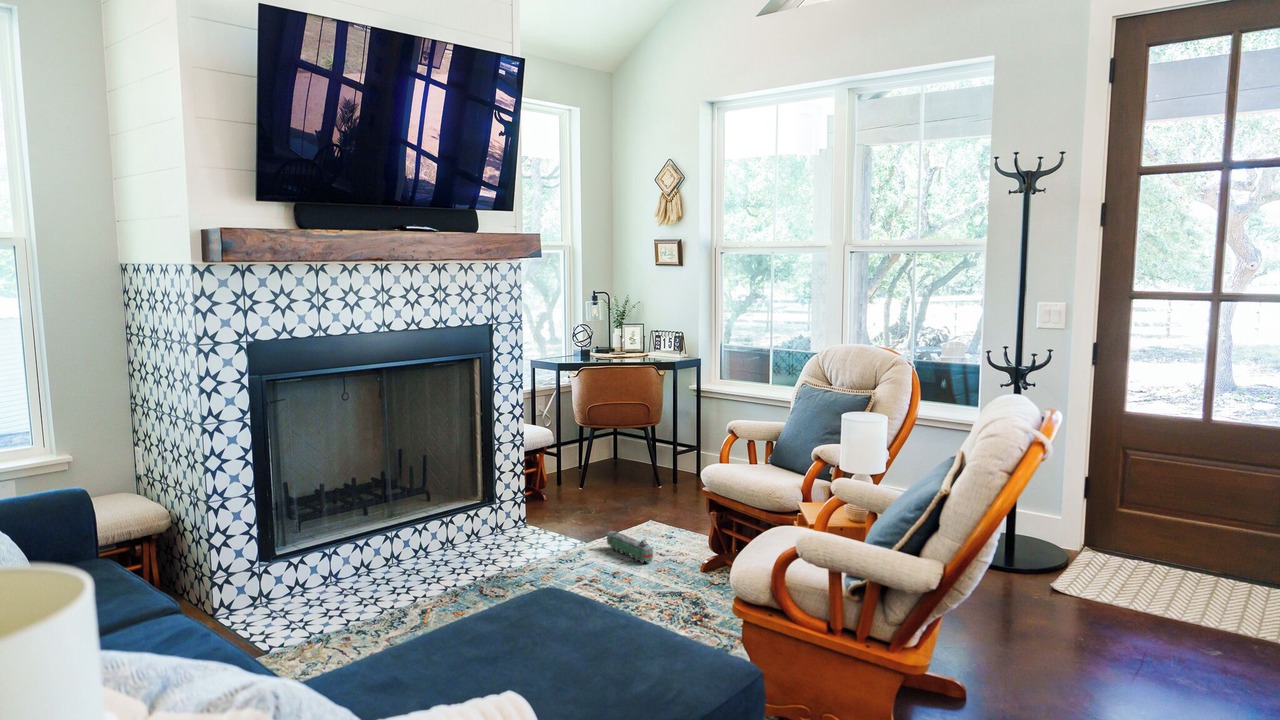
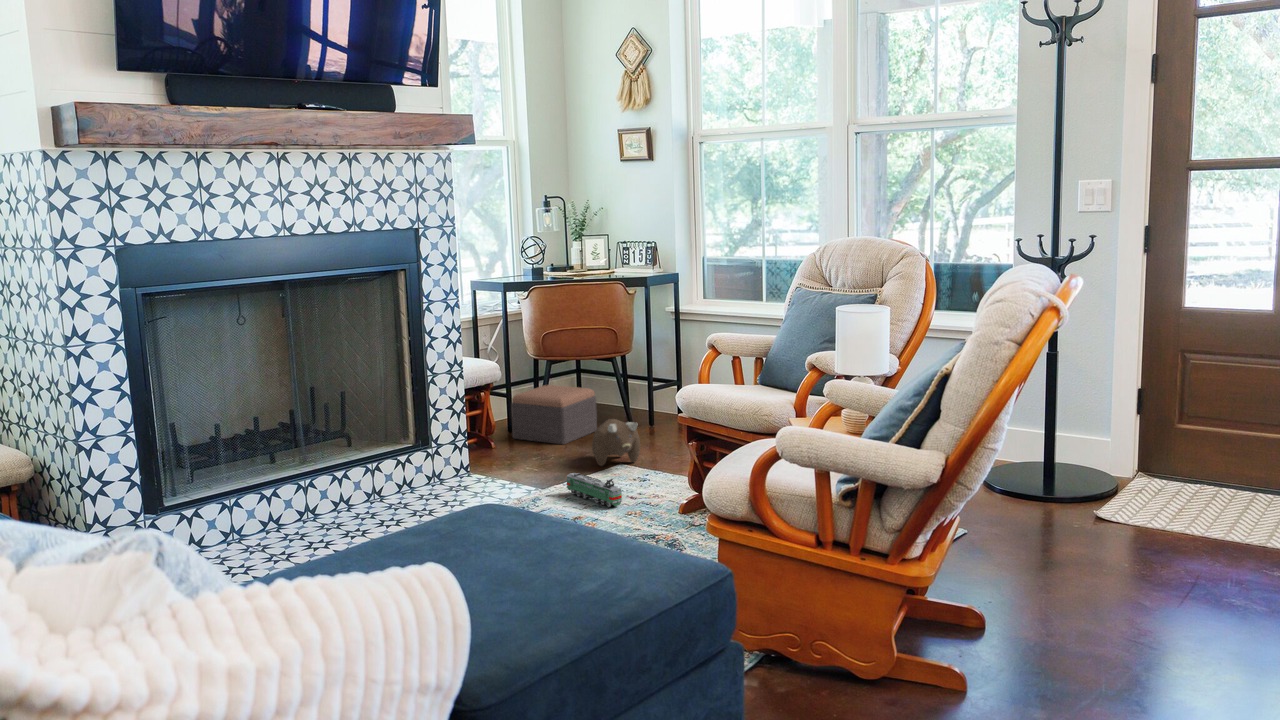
footstool: none [560,447,630,500] -> present [511,385,597,444]
plush toy: none [627,483,667,522] -> present [592,419,640,466]

